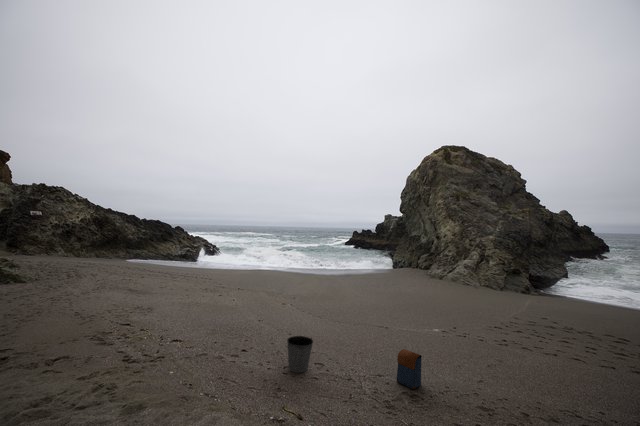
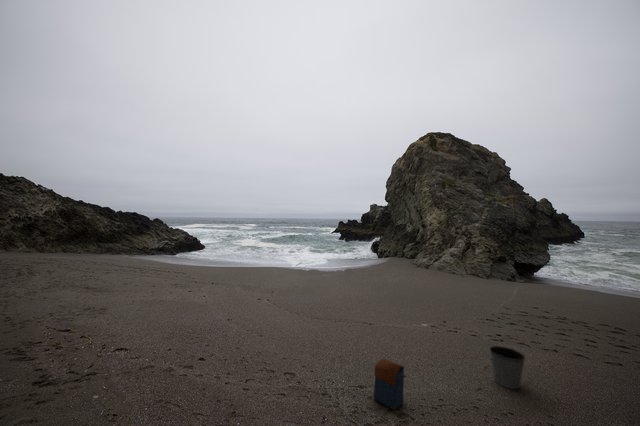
bucket: present [287,336,313,373] -> present [489,346,525,389]

